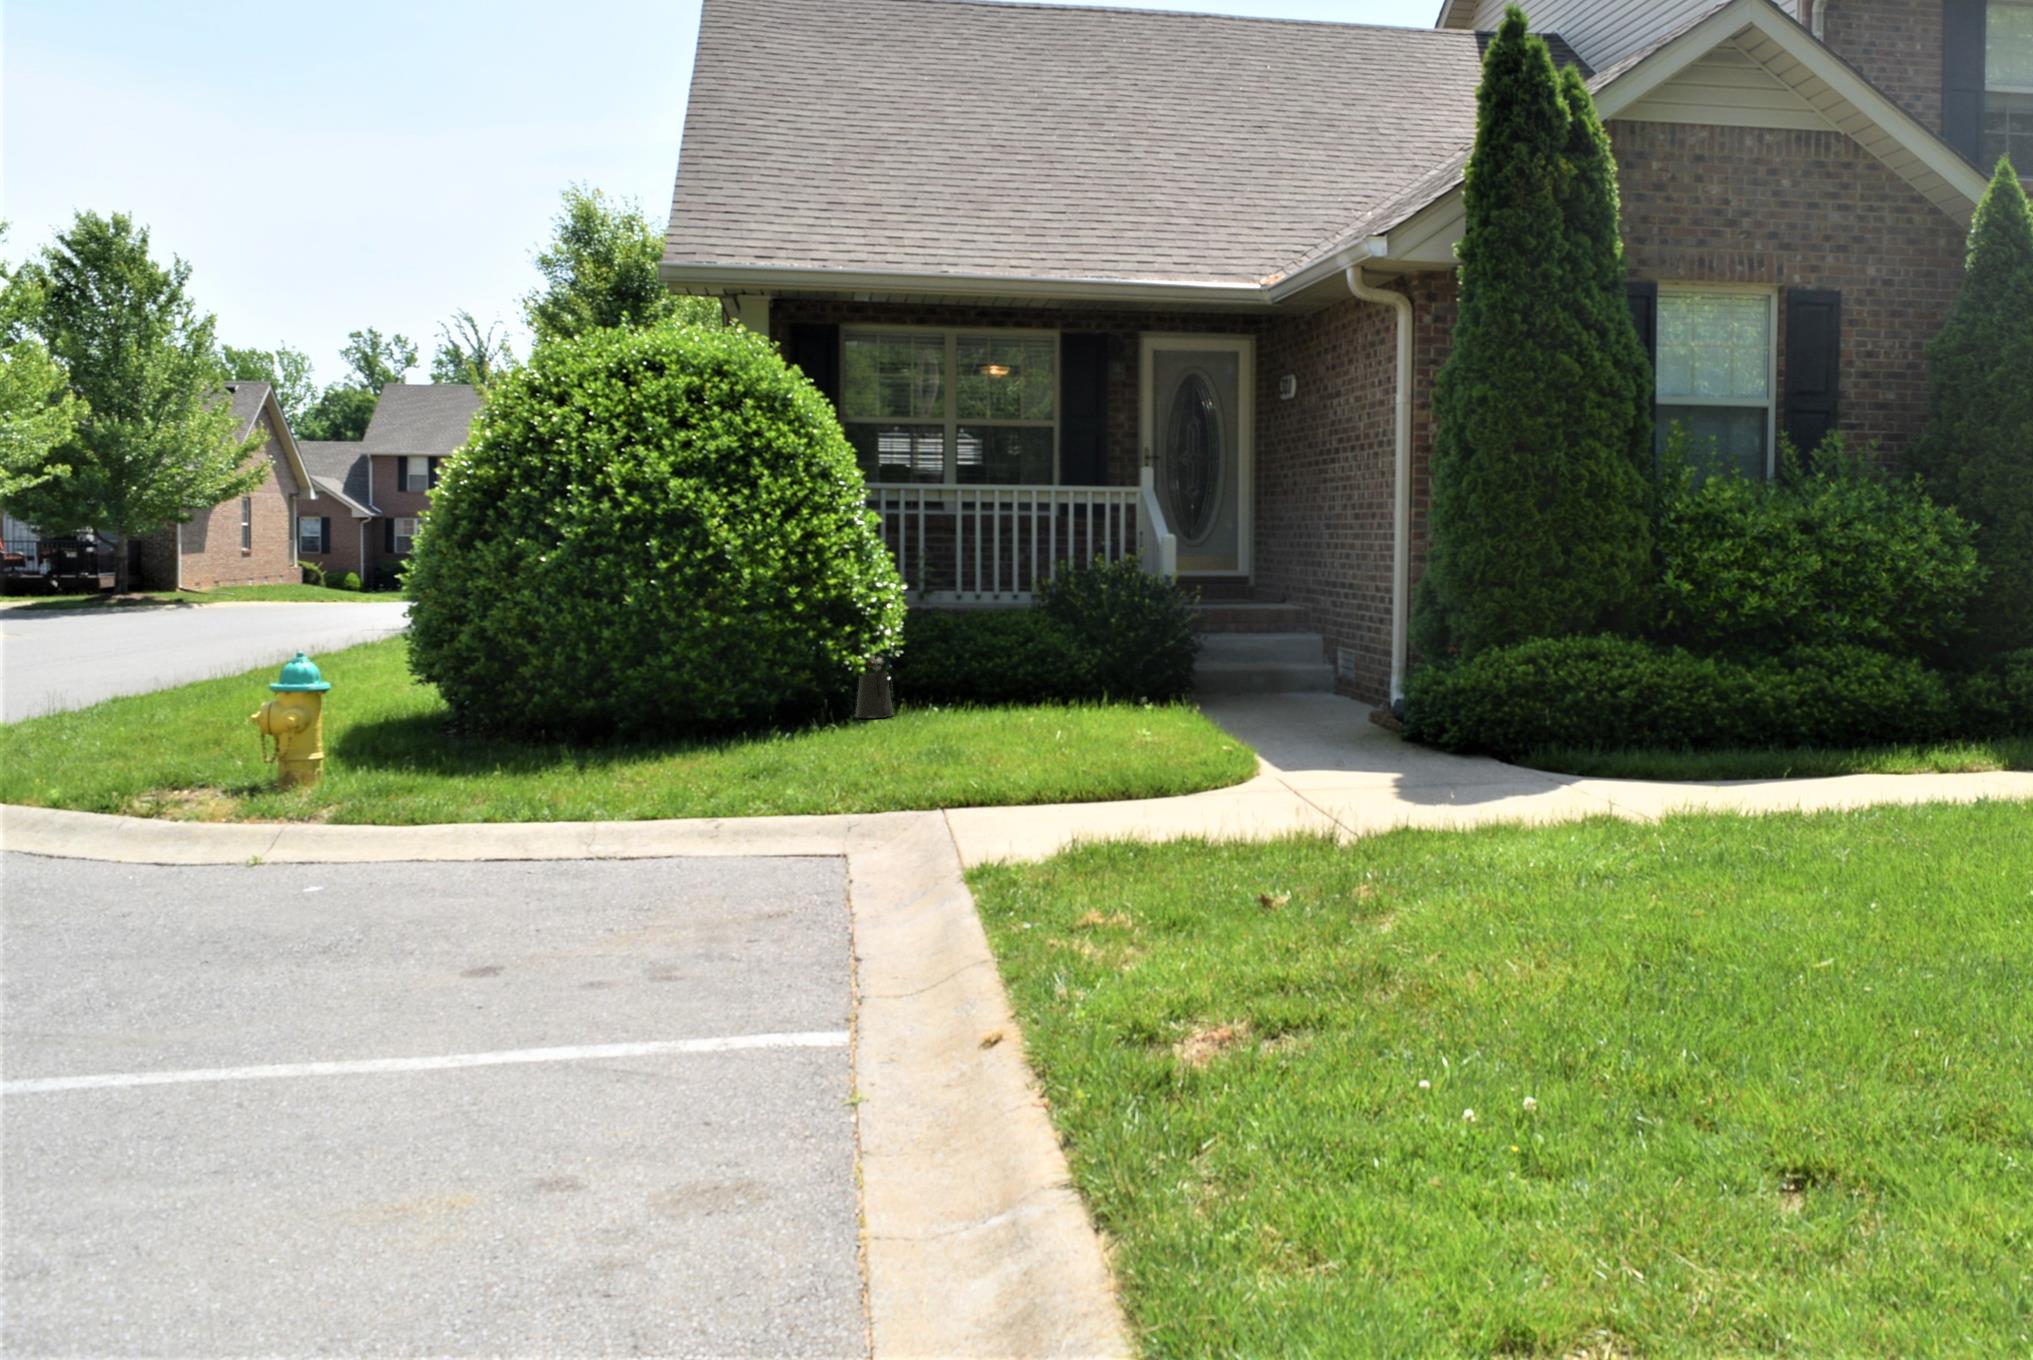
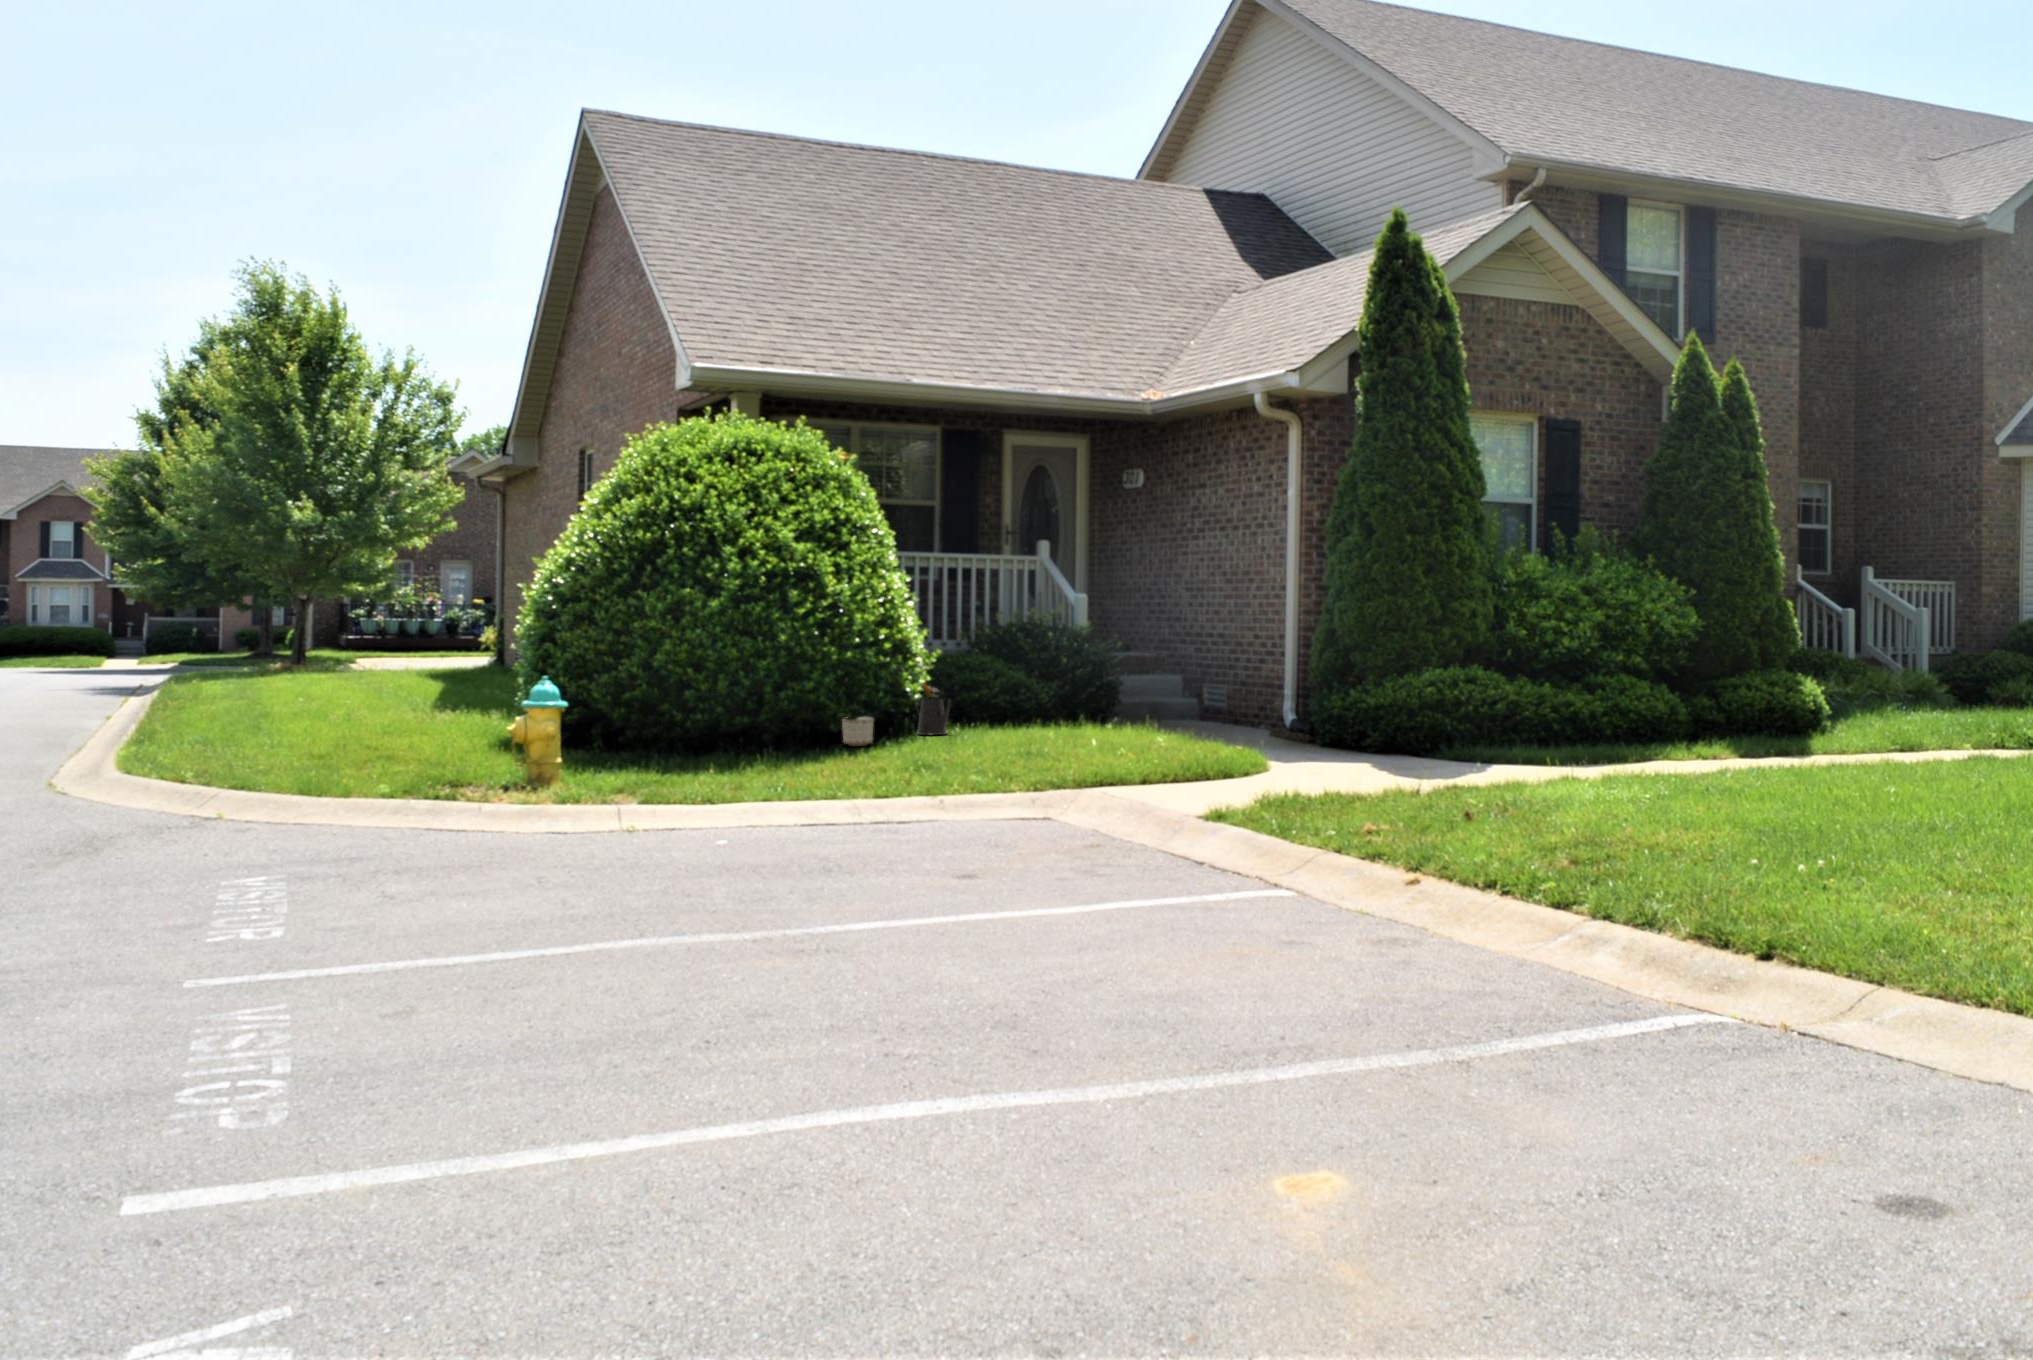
planter: none [733,696,774,733] -> present [842,717,874,746]

